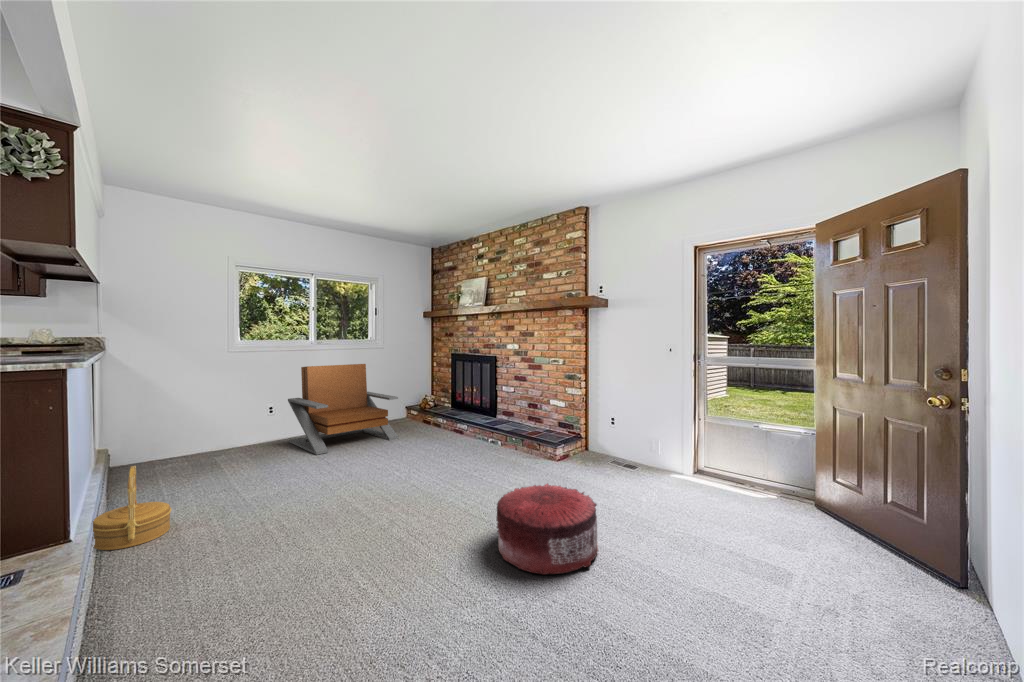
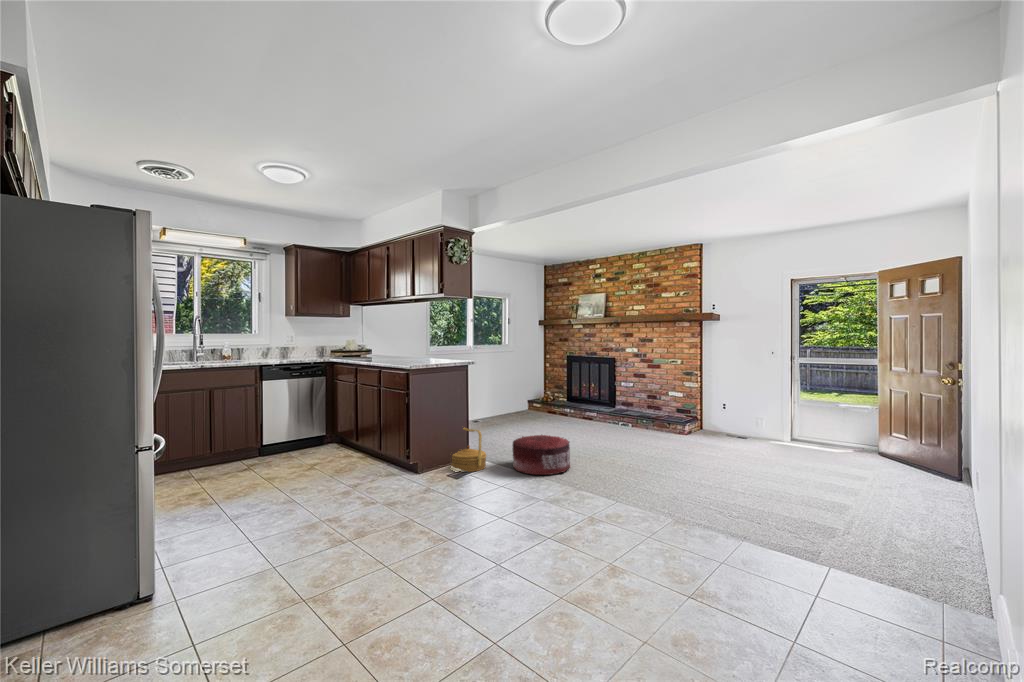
lounge chair: present [288,364,398,455] -> none [461,364,544,433]
pouf: present [496,483,598,575] -> present [512,435,571,475]

